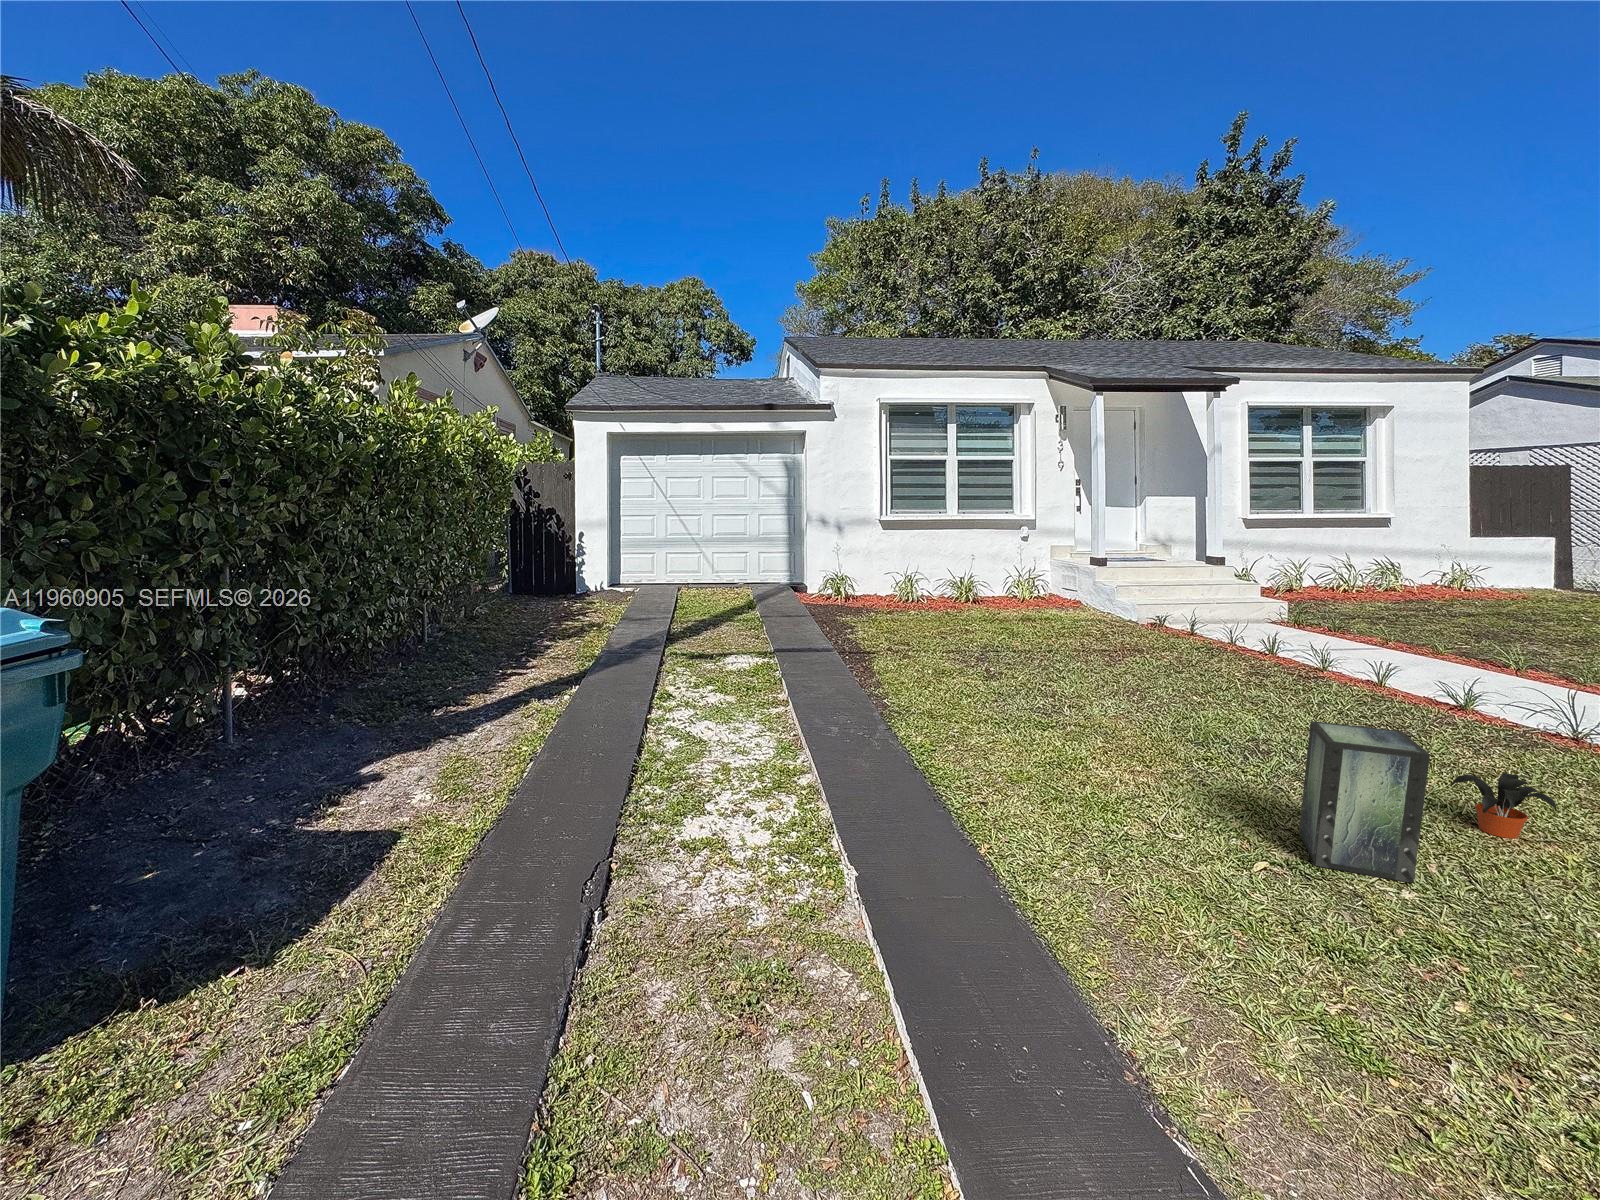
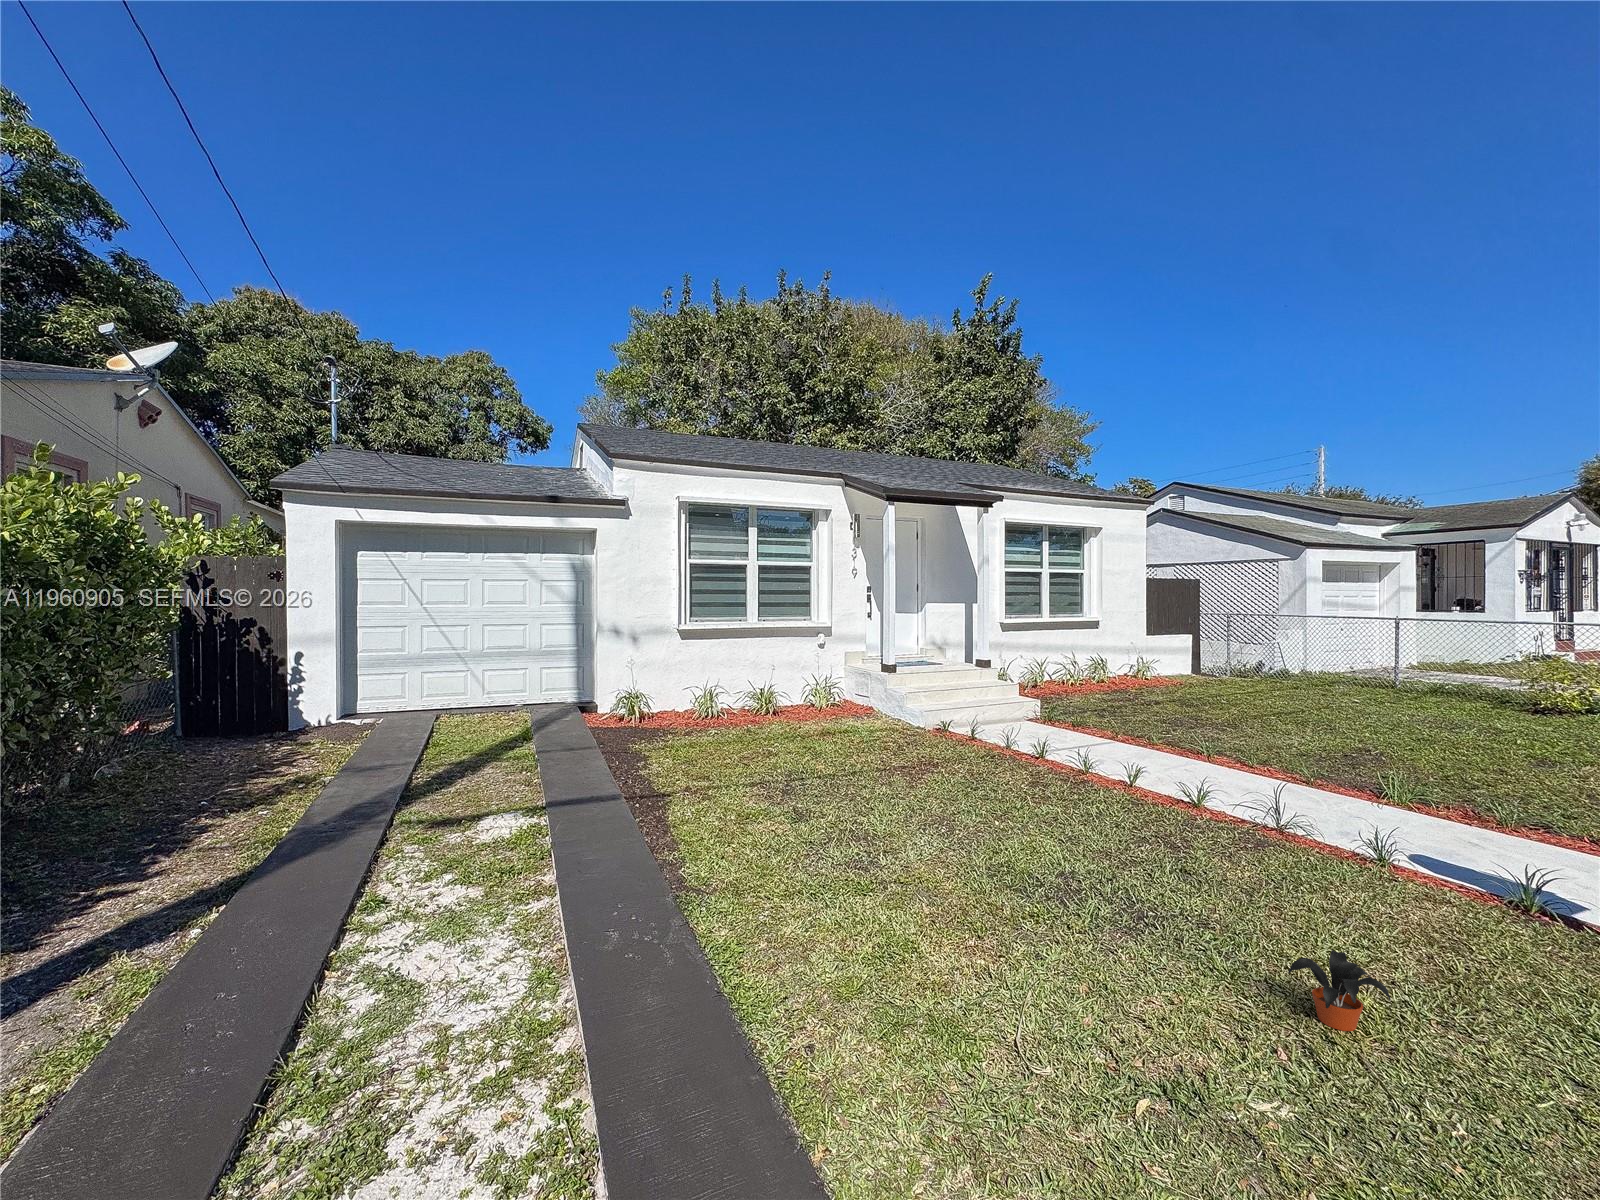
storage box: present [1299,721,1430,883] -> none [1158,925,1296,1134]

